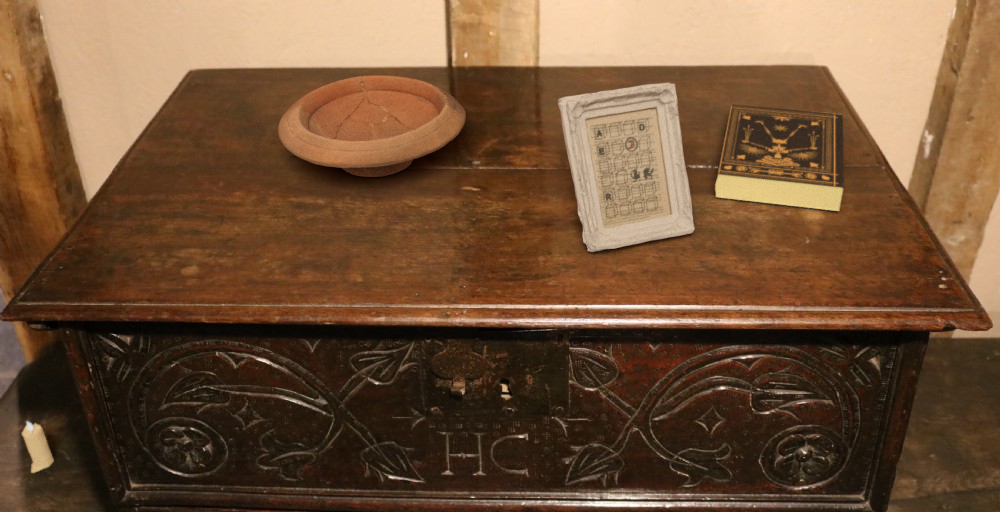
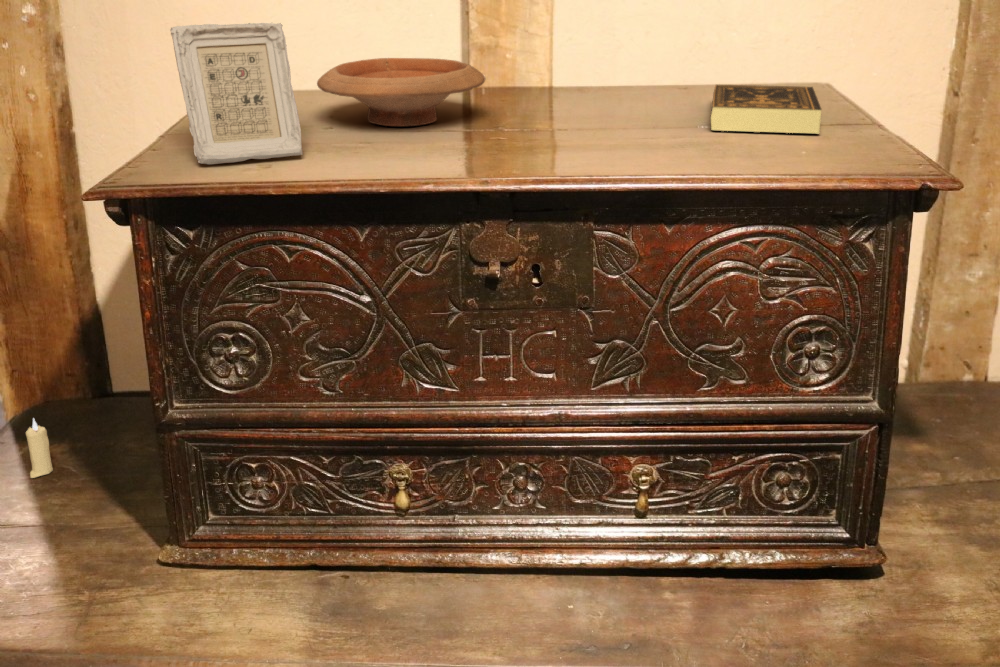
picture frame: present [558,83,695,252] -> present [170,23,303,164]

